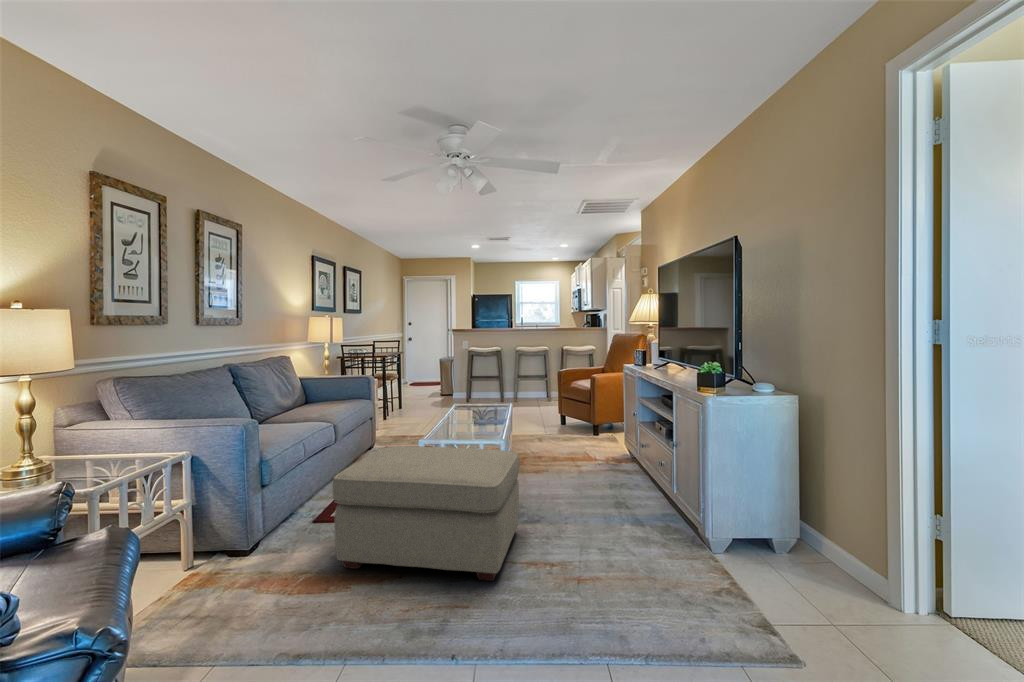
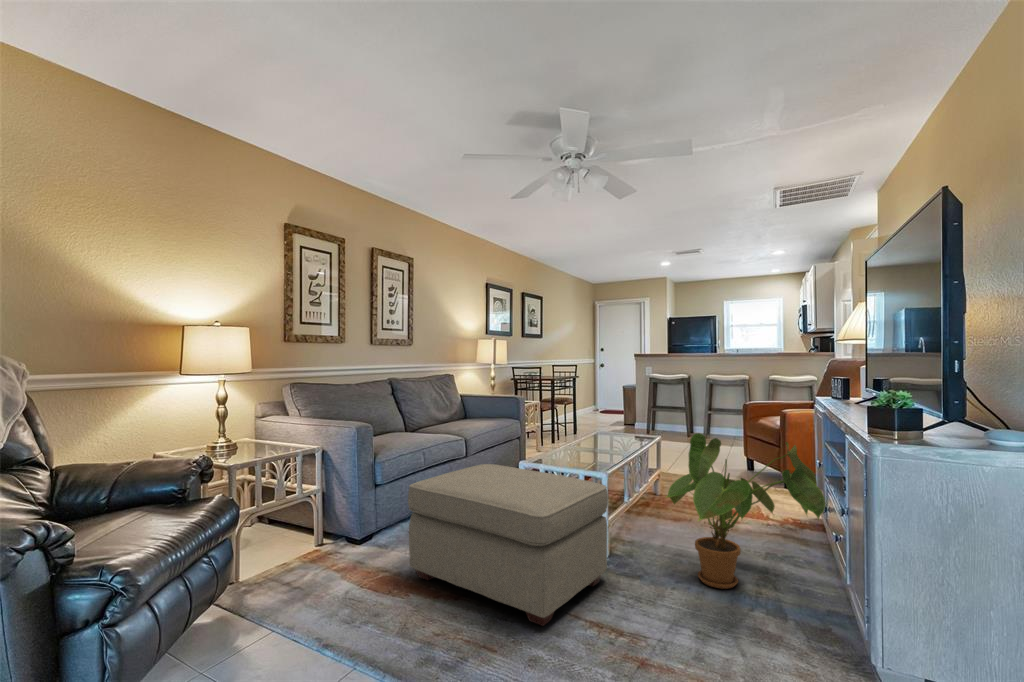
house plant: none [553,401,680,520] -> present [666,433,825,589]

